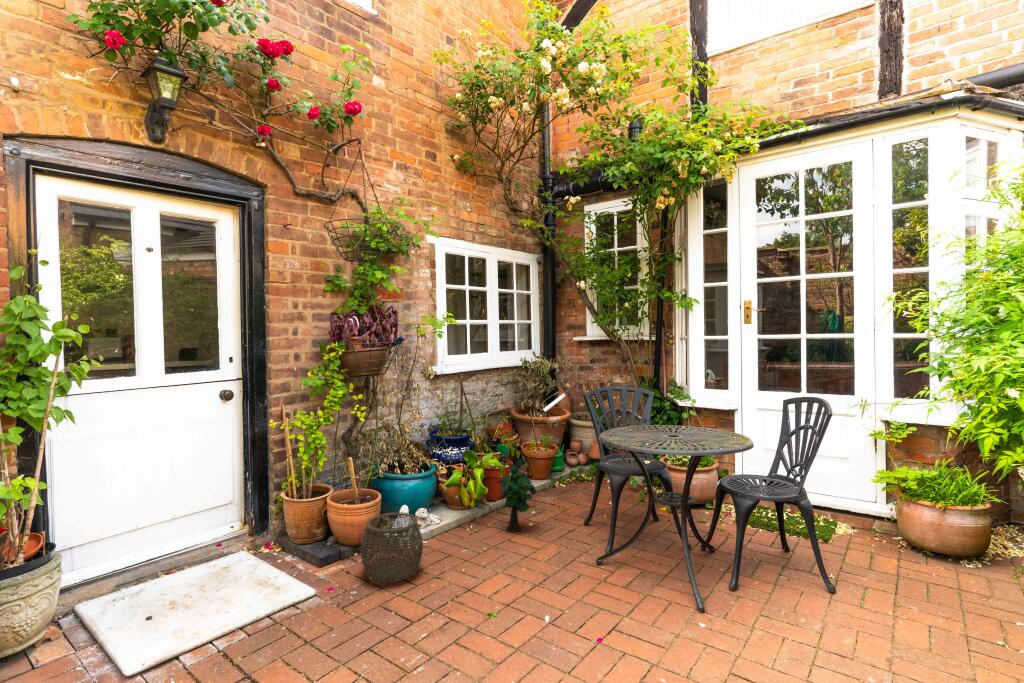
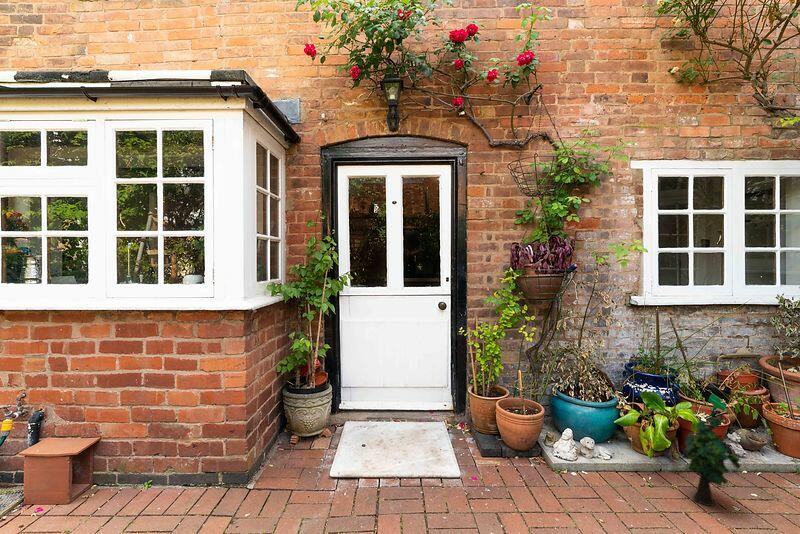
woven basket: present [361,513,423,583] -> none [503,429,564,500]

